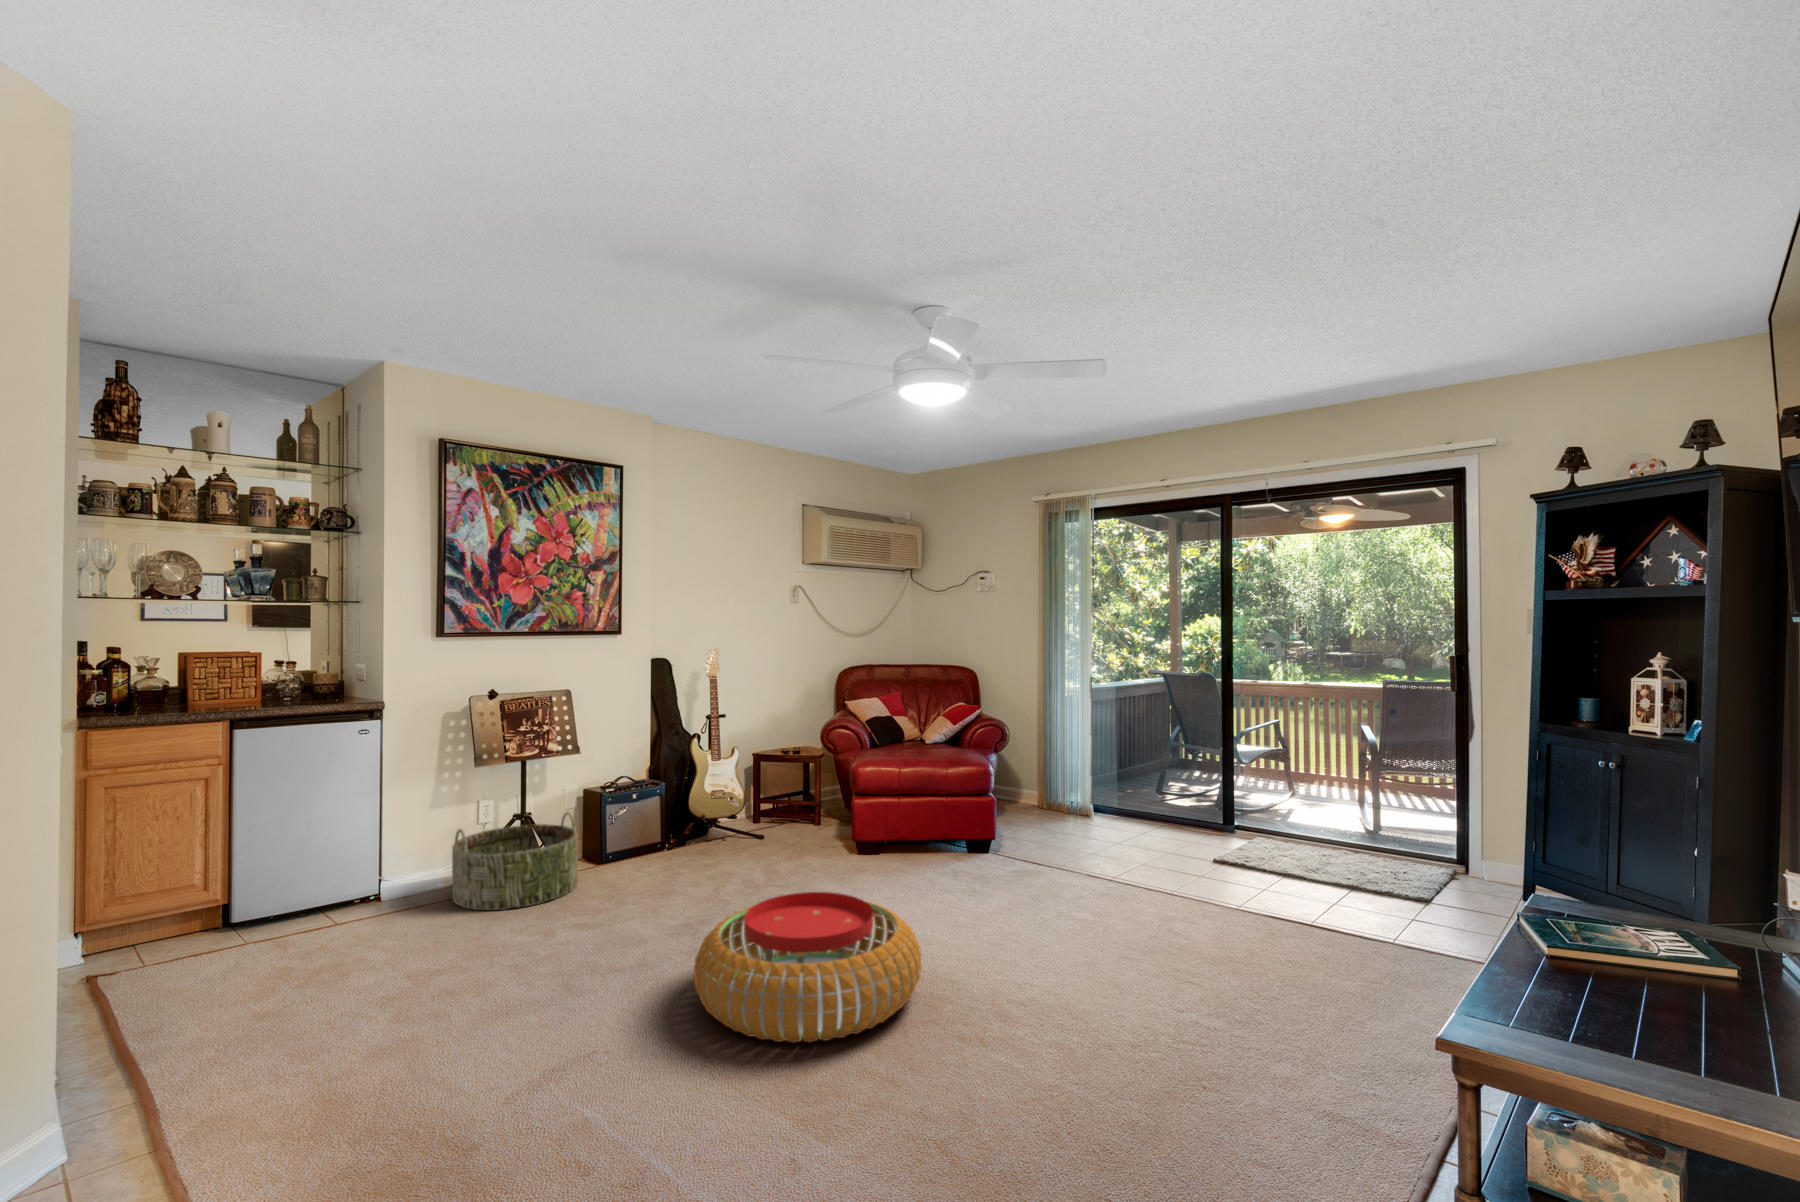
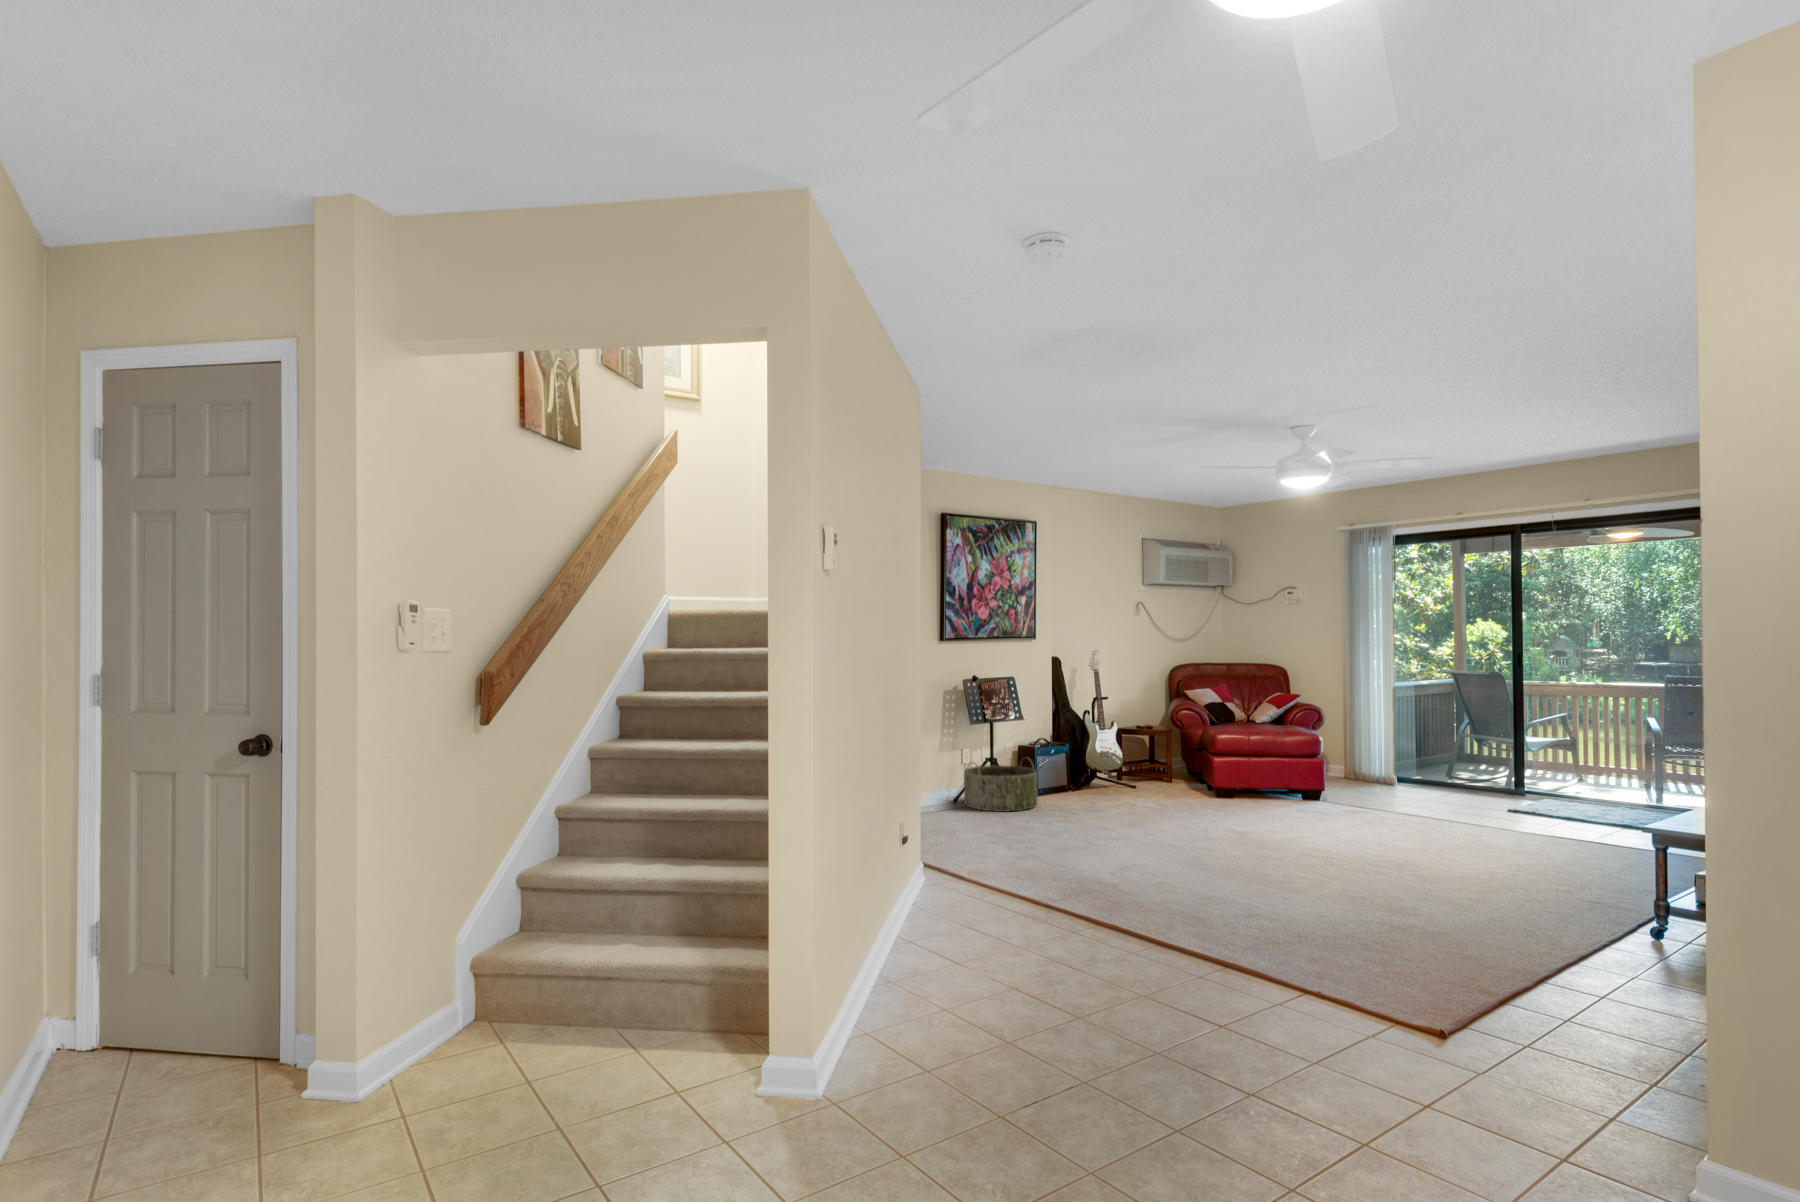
pouf: present [694,892,922,1043] -> none [1167,796,1305,863]

